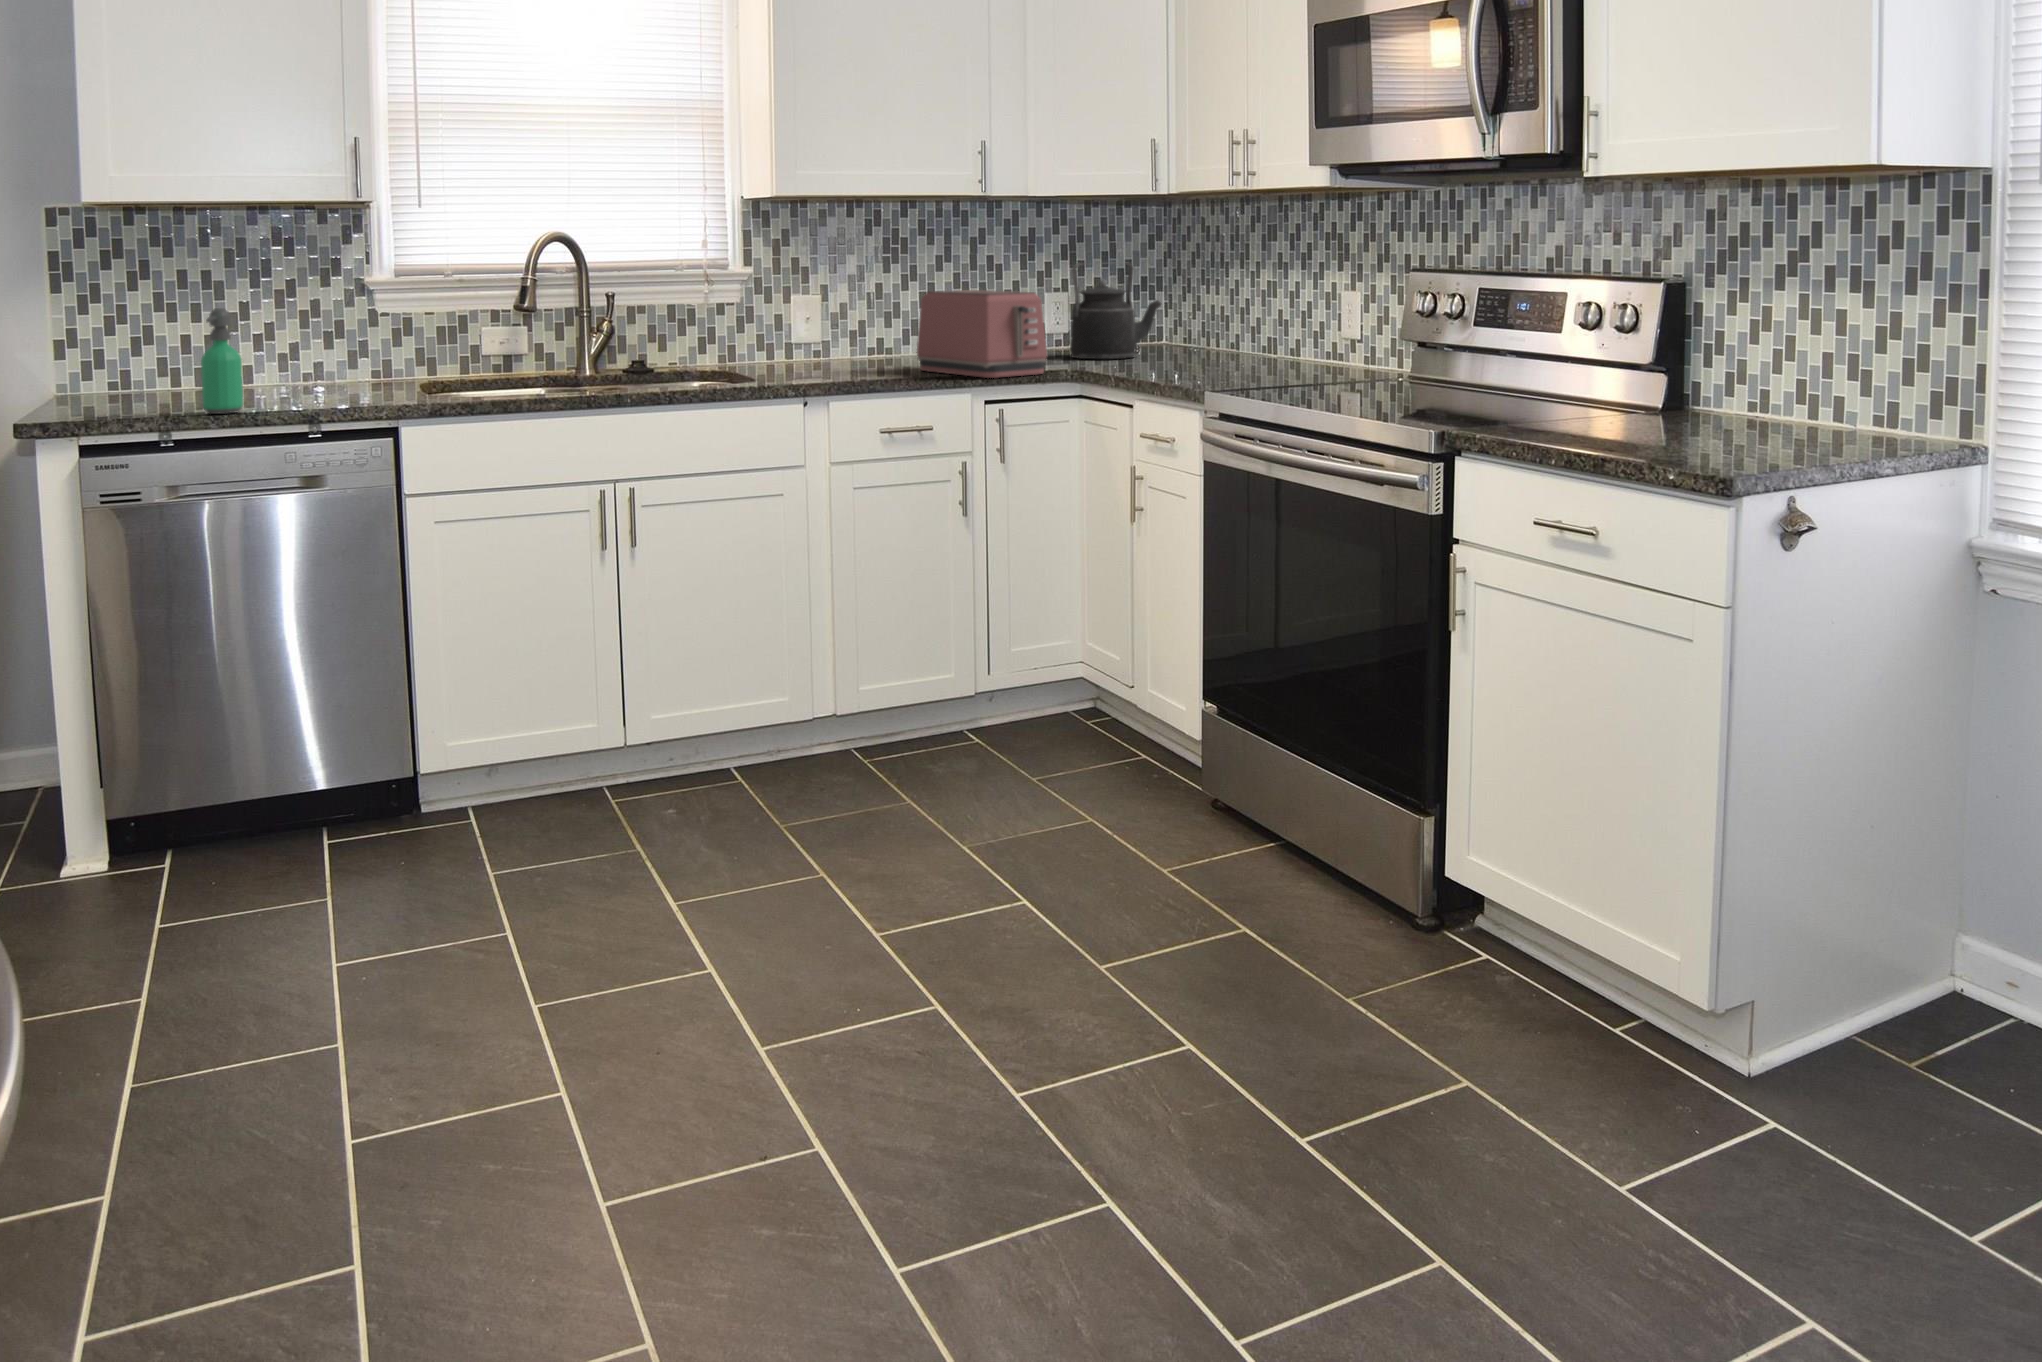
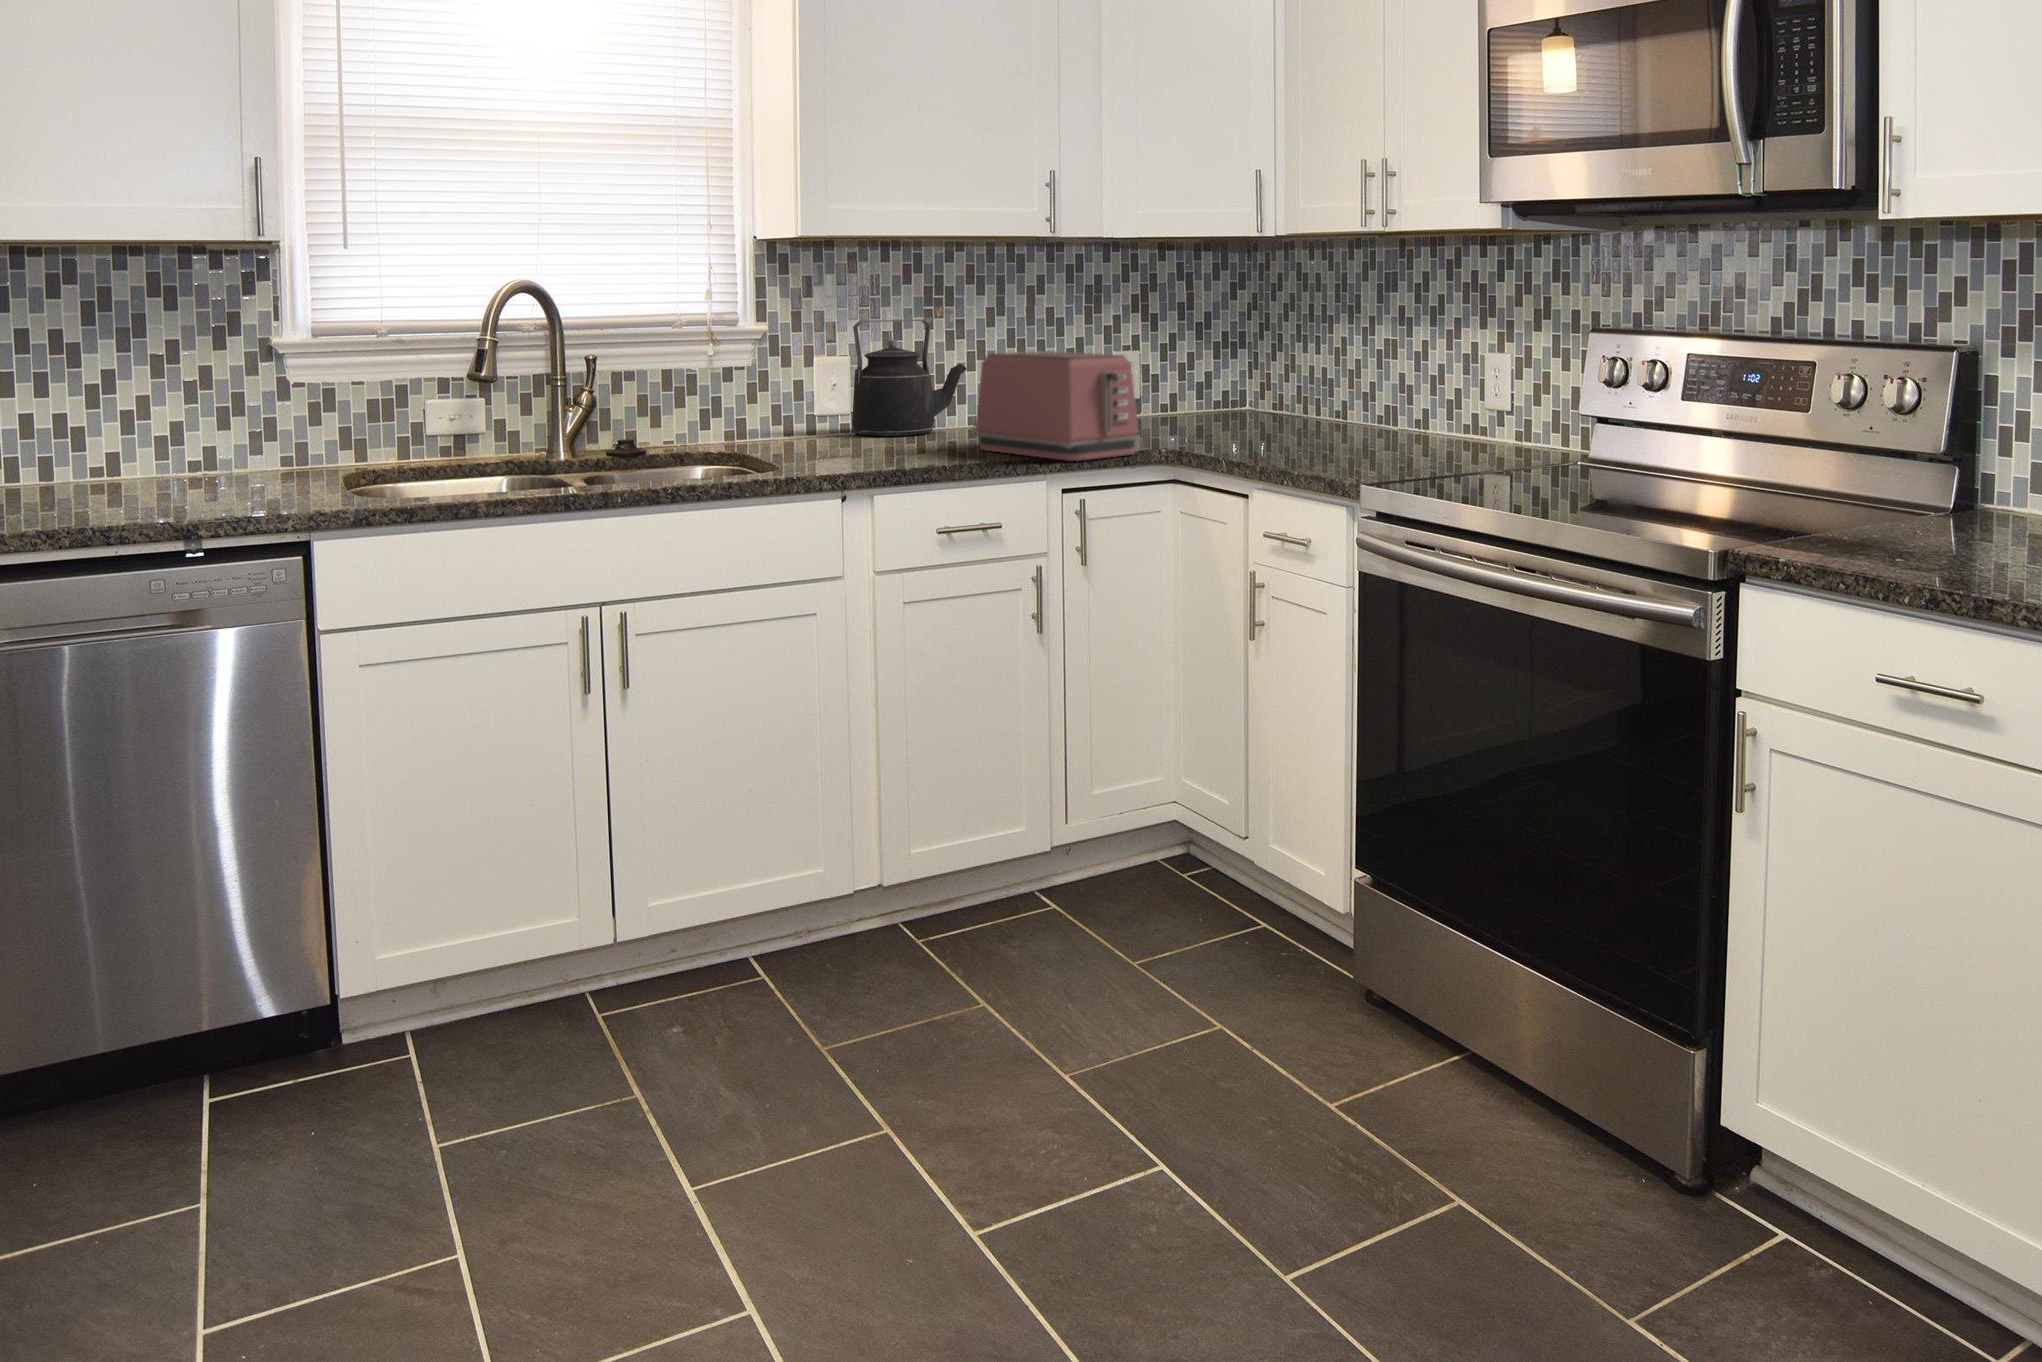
kettle: present [1070,263,1161,359] -> present [852,320,966,436]
soap dispenser: present [201,308,243,414] -> none [30,385,91,529]

